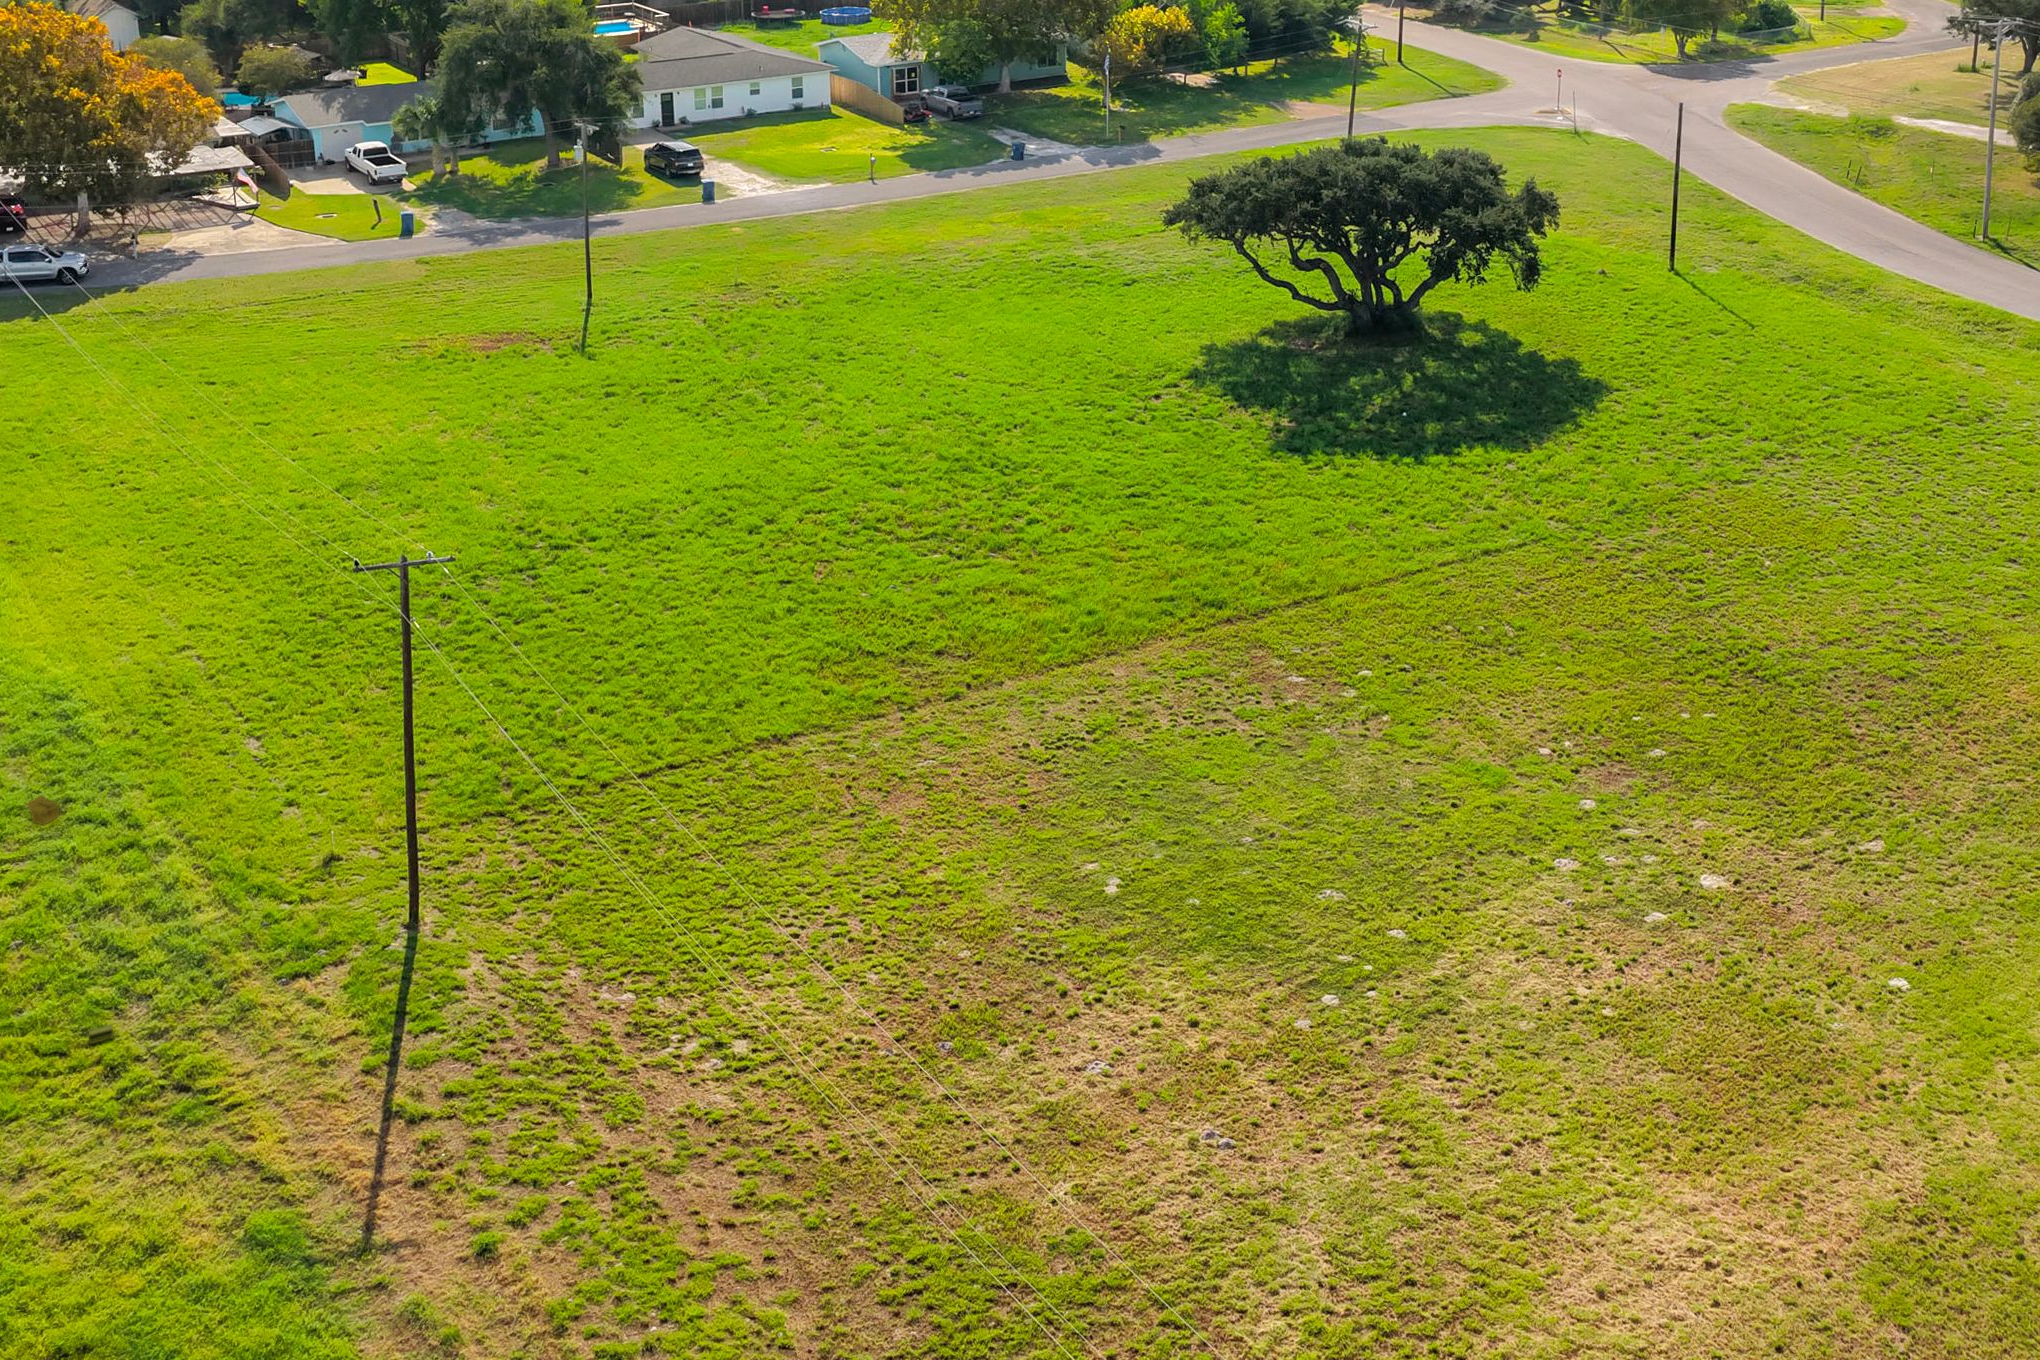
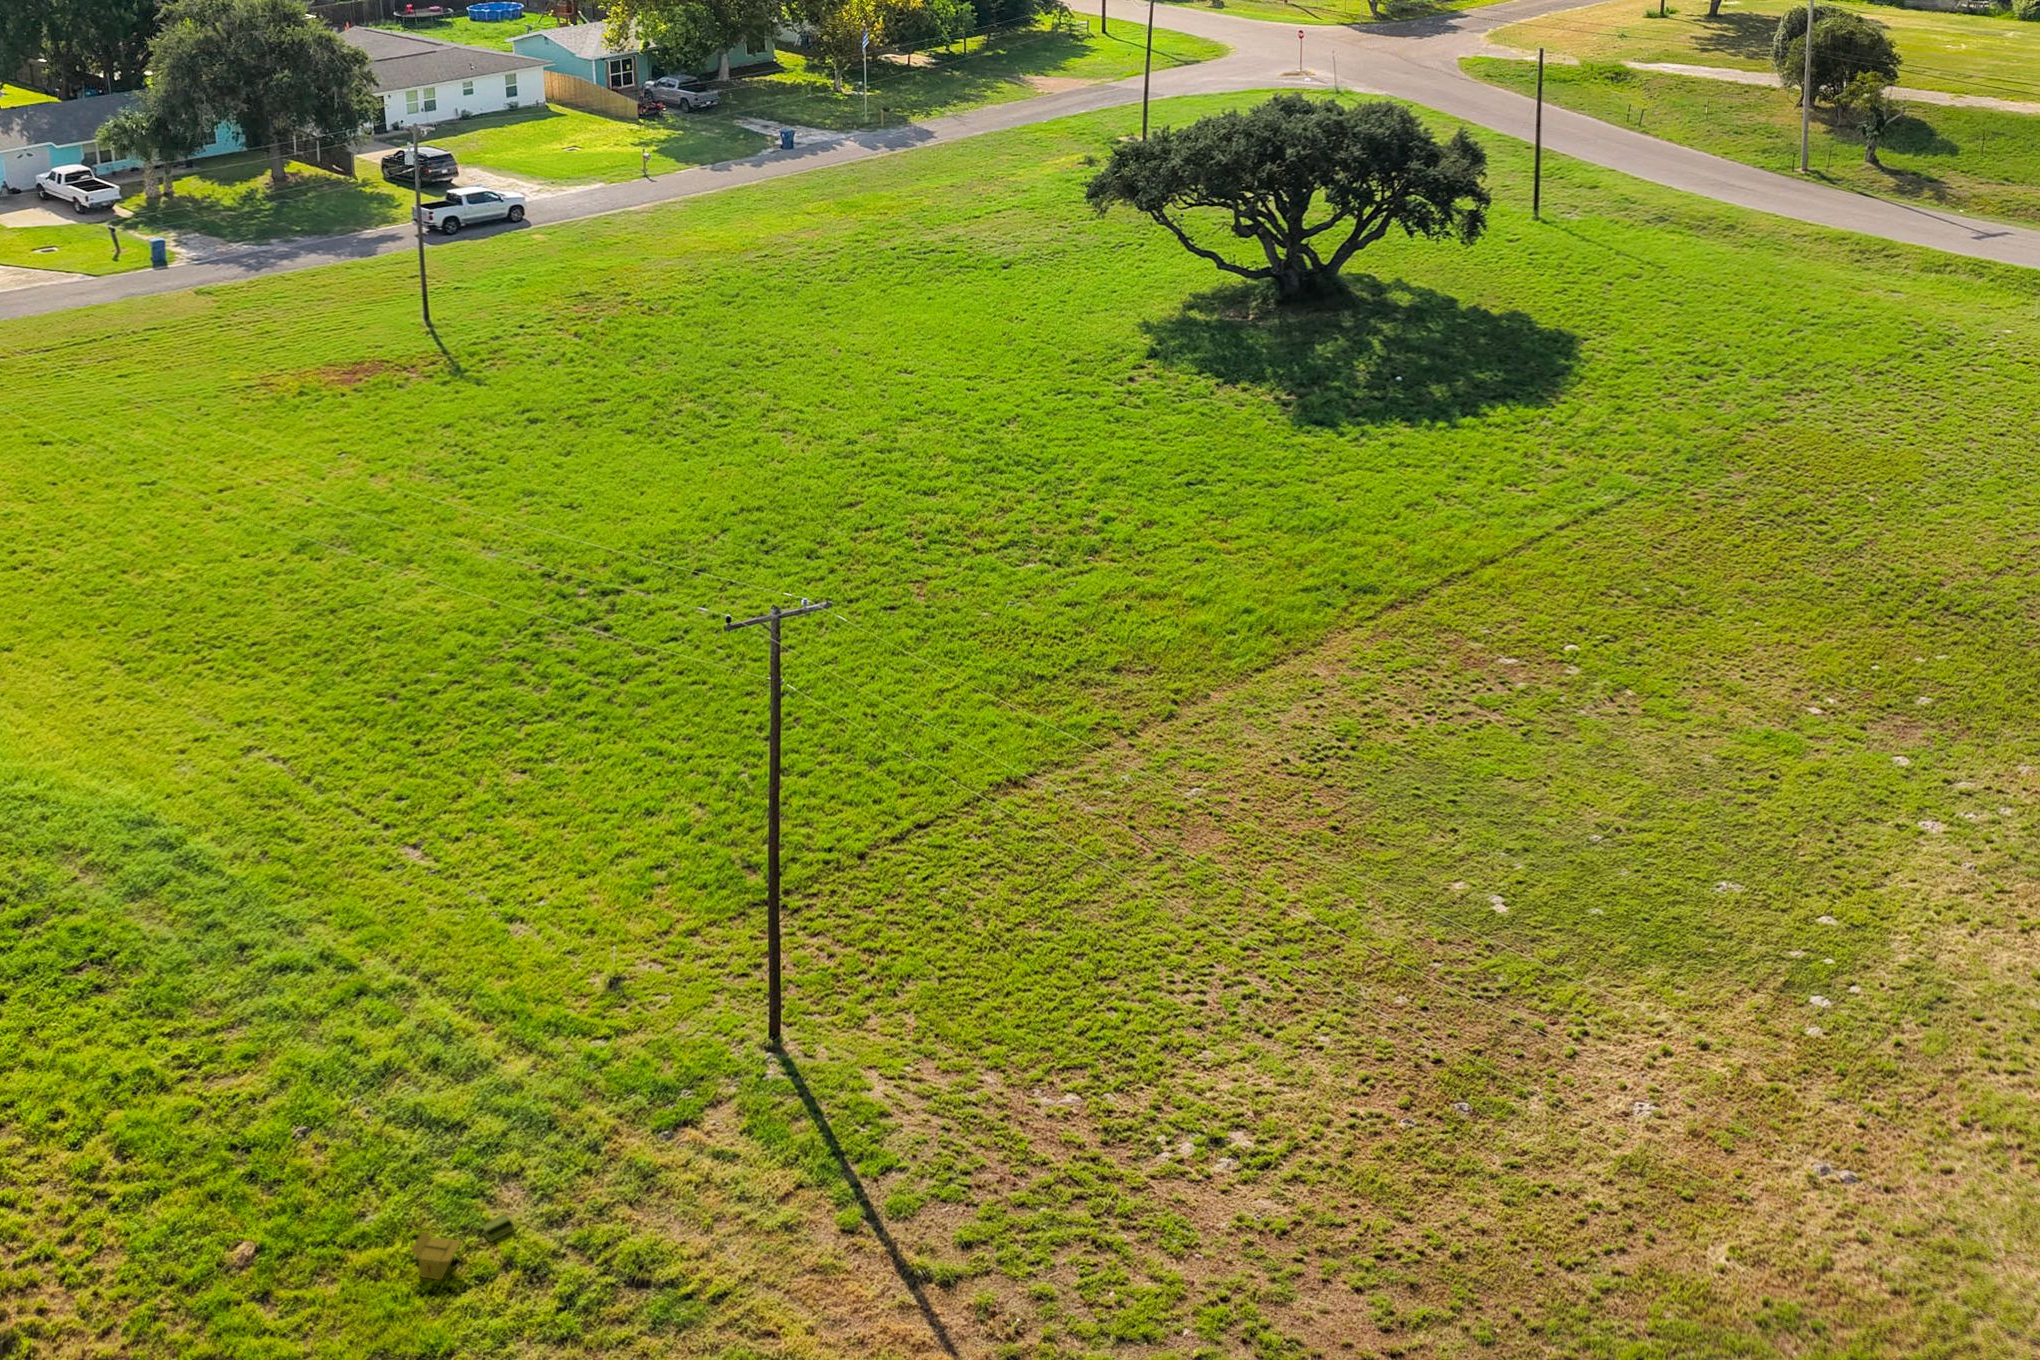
cardboard box: present [26,795,60,825] -> present [411,1231,462,1280]

